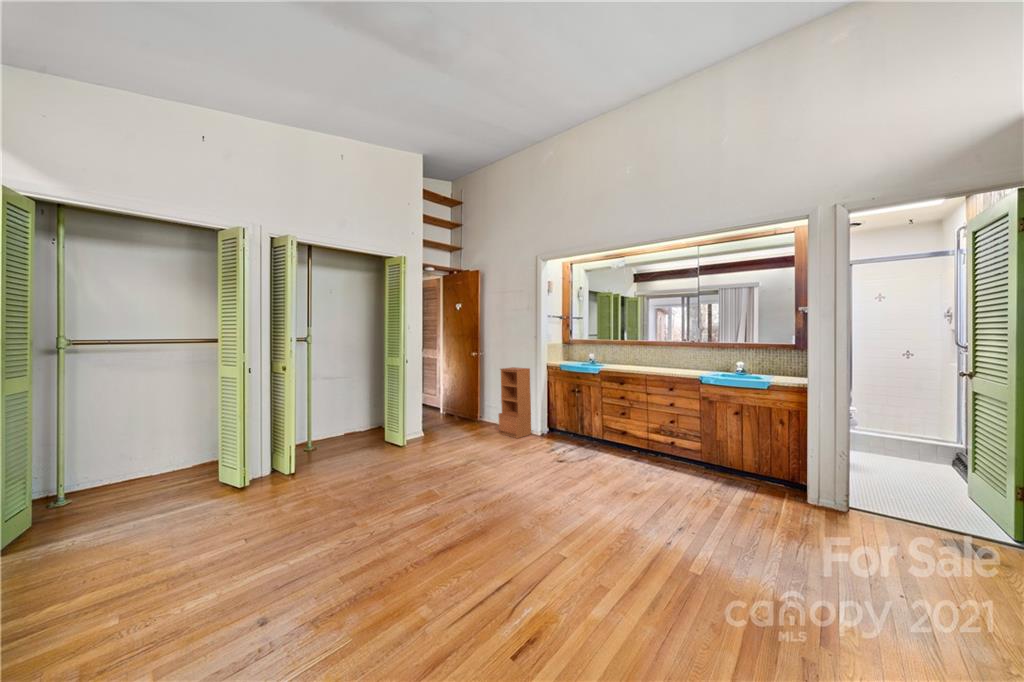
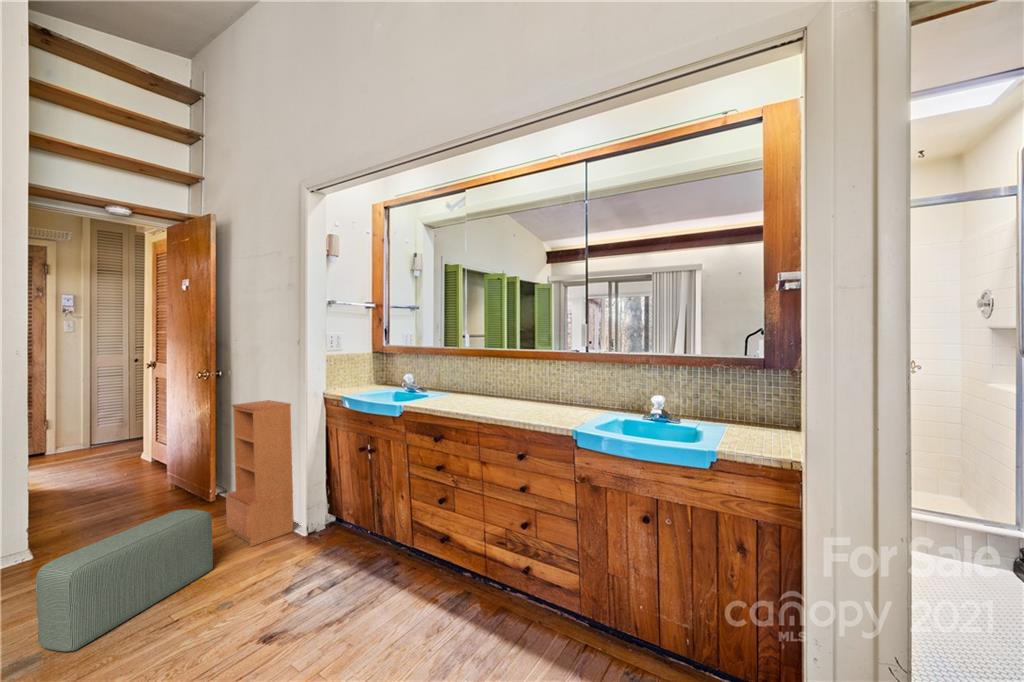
pouf: none [469,416,509,462] -> present [36,509,213,652]

